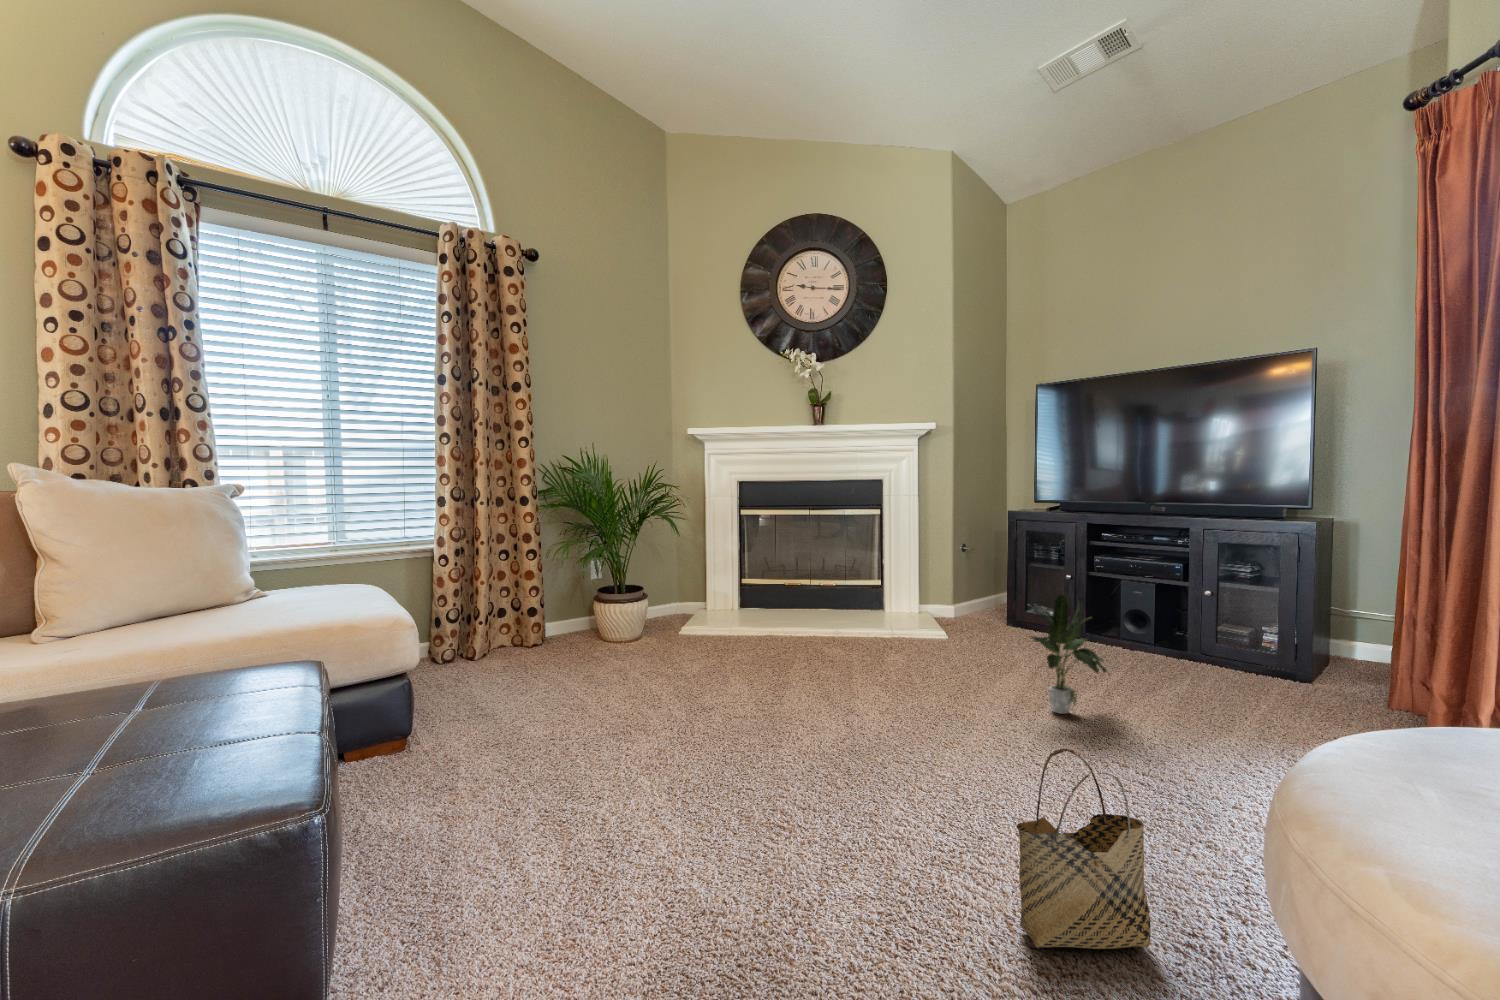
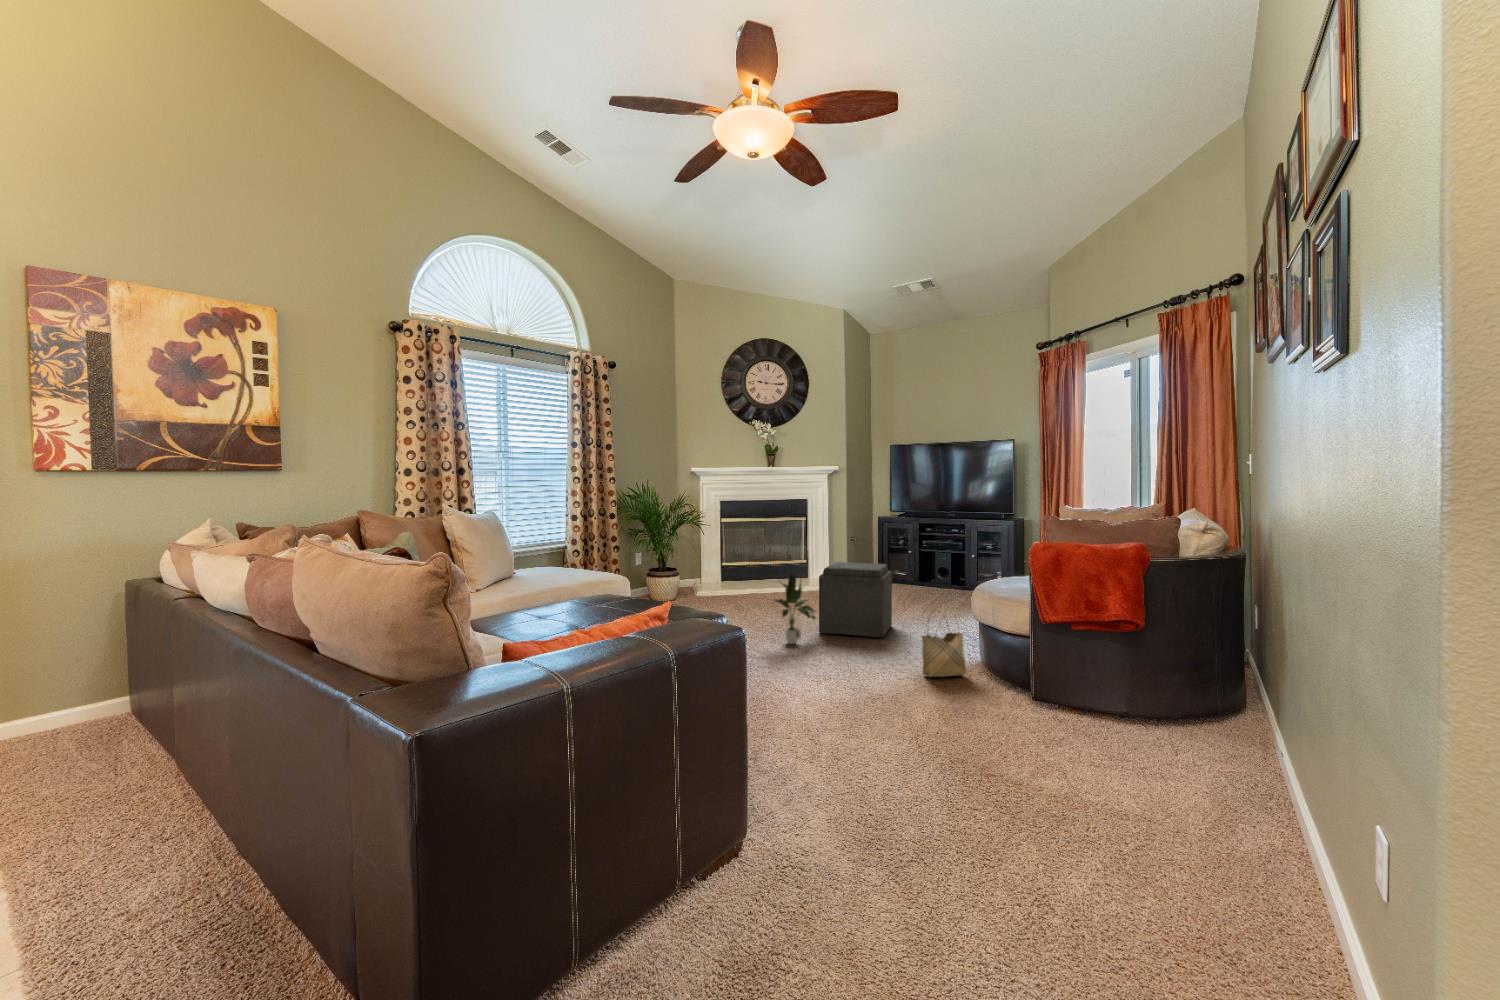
ottoman: none [836,594,999,764] -> present [819,562,892,638]
potted plant: present [1031,594,1107,714] -> present [774,574,815,644]

